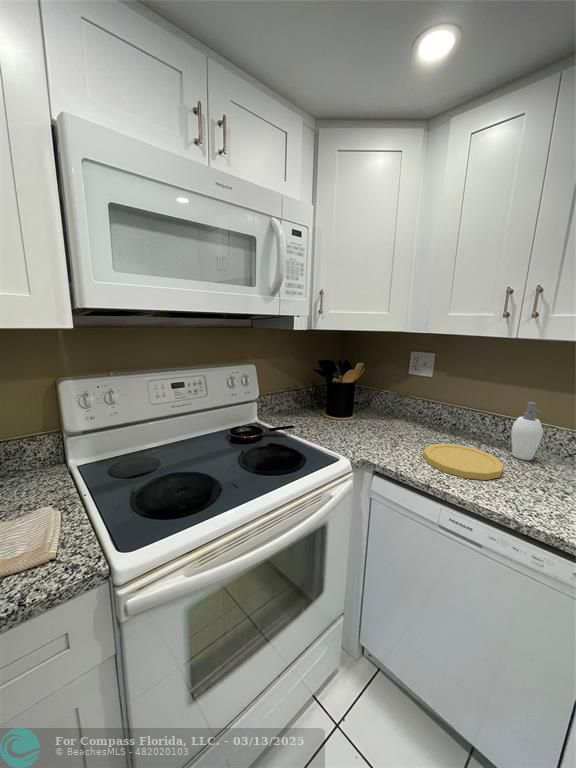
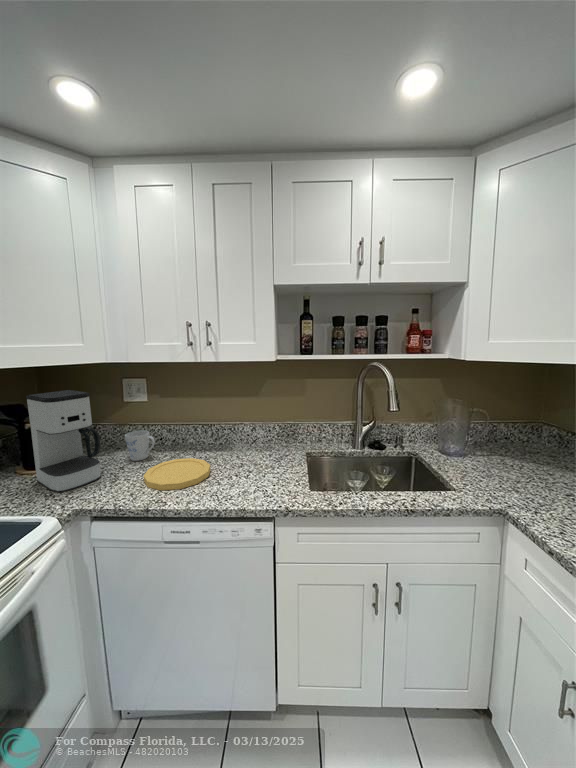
coffee maker: none [335,354,387,441] -> present [26,390,101,492]
soap dispenser: present [511,402,543,460] -> none [214,409,234,455]
mug: none [407,404,436,435] -> present [125,431,155,461]

